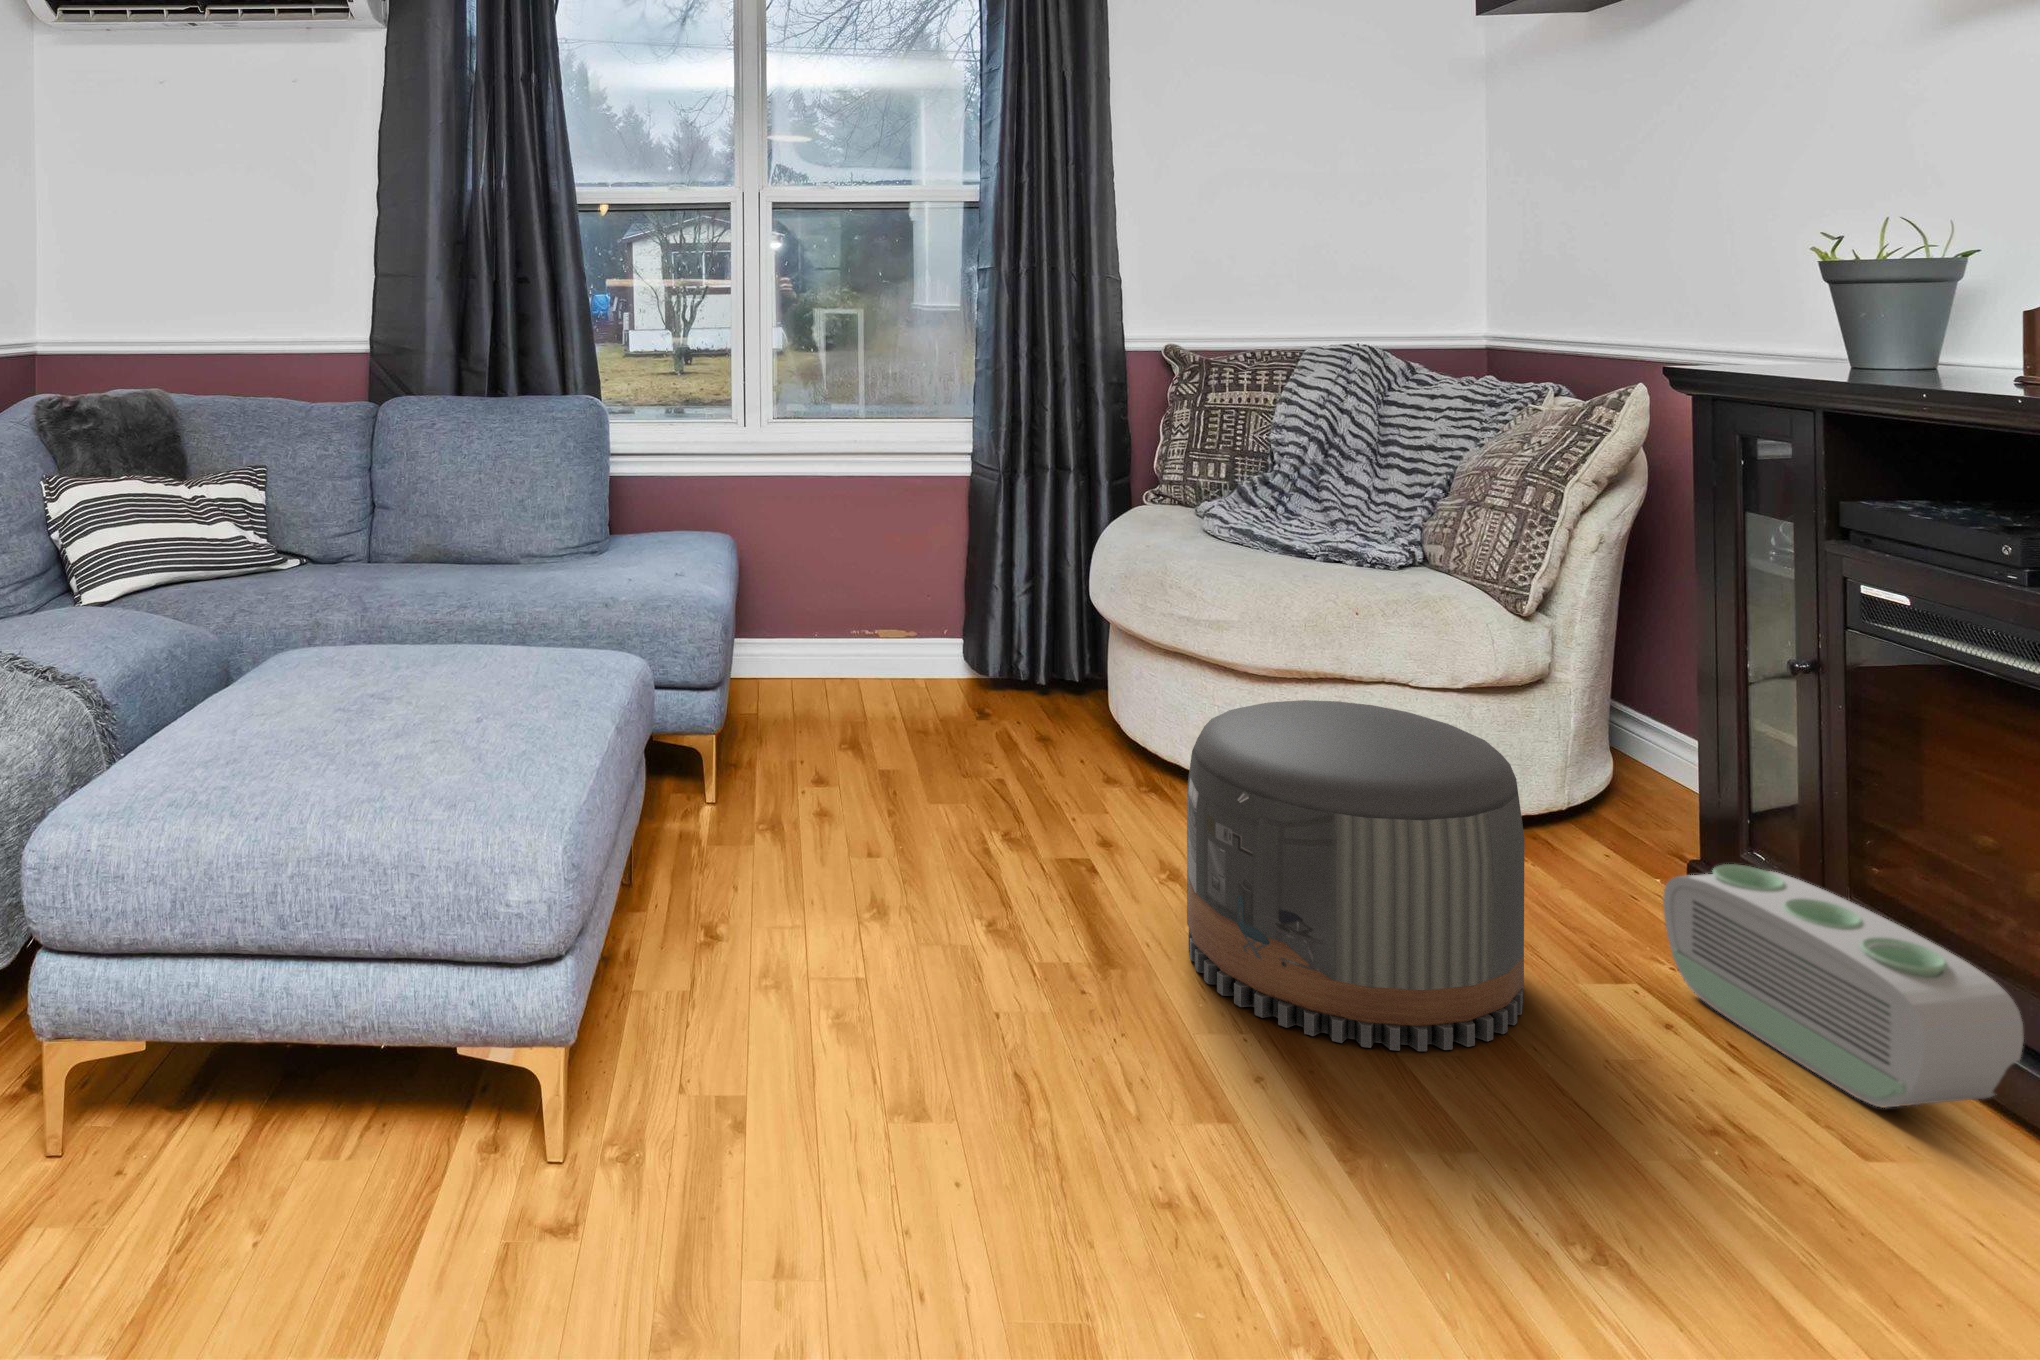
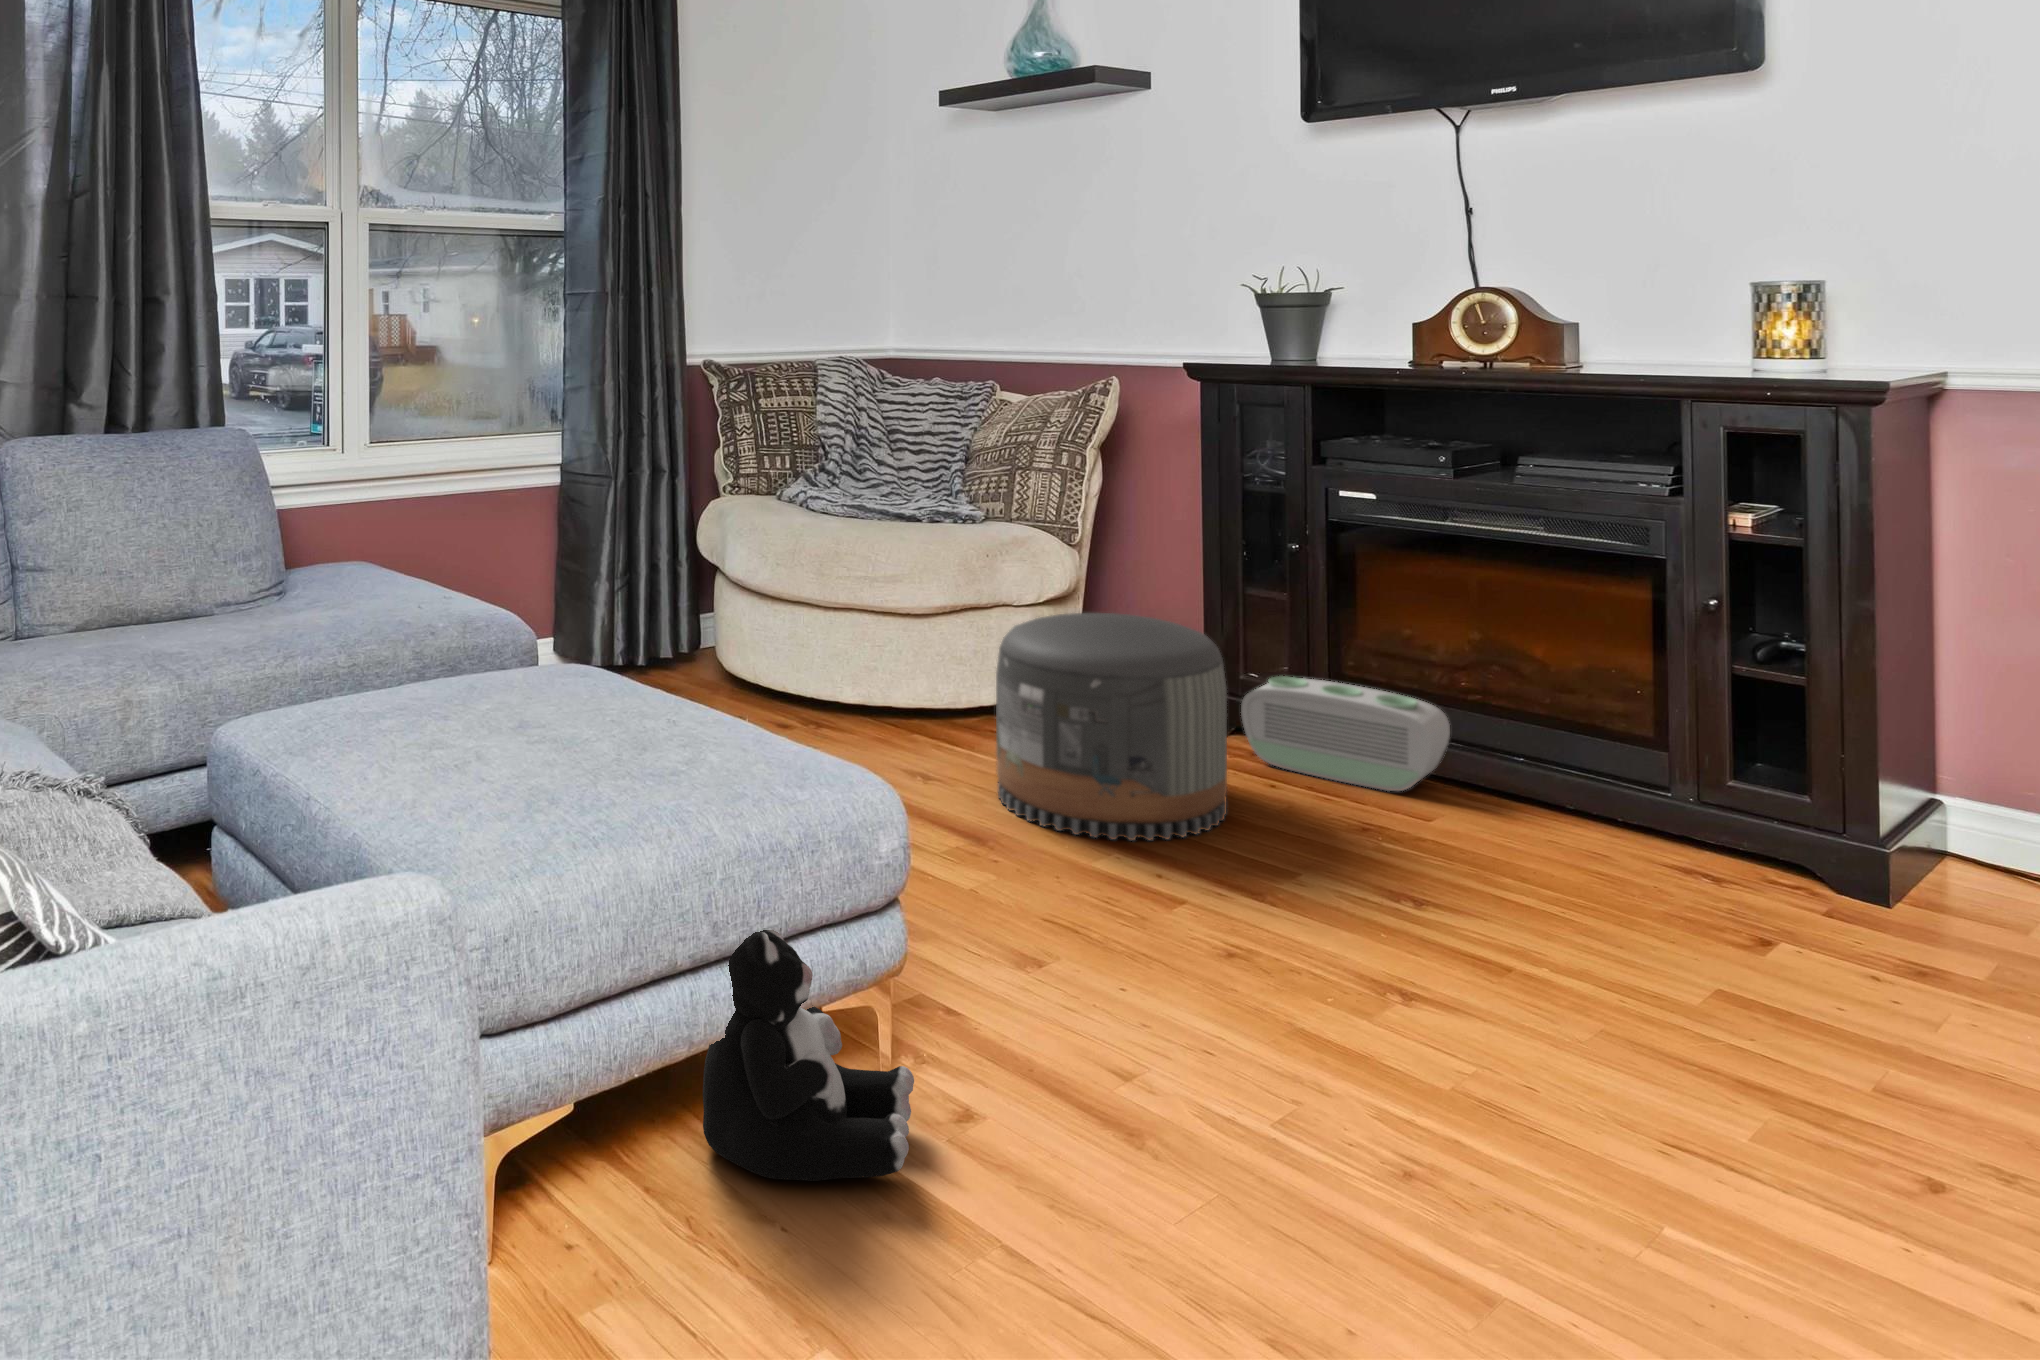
plush toy: none [270,928,499,1246] -> present [703,930,914,1181]

